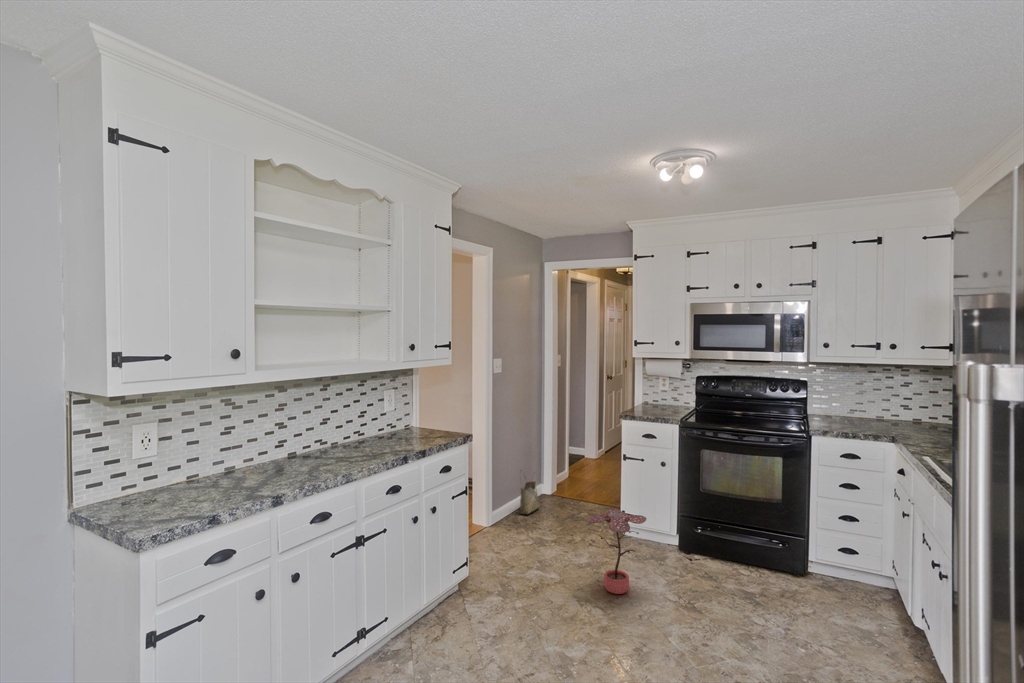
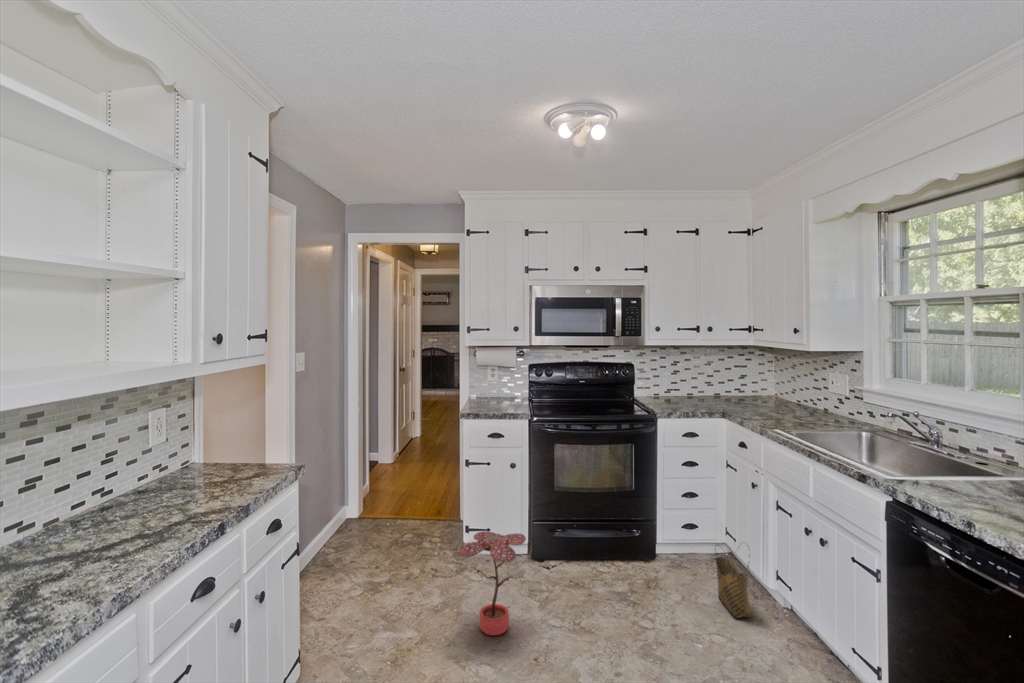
woven basket: present [520,481,540,514] -> present [715,557,751,618]

